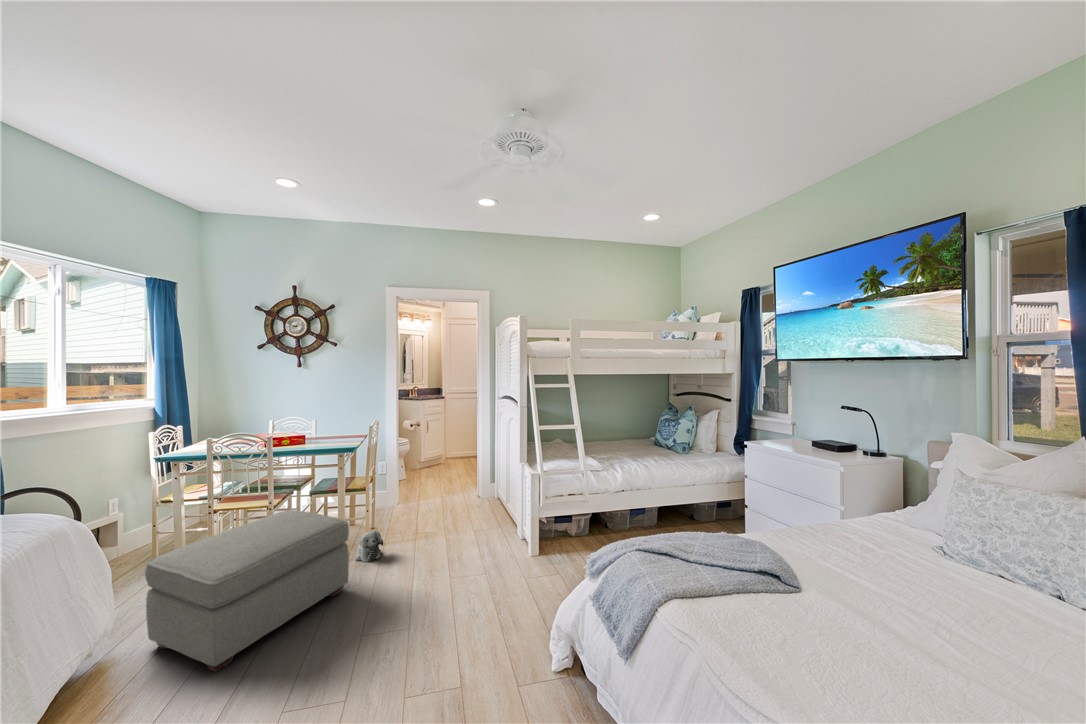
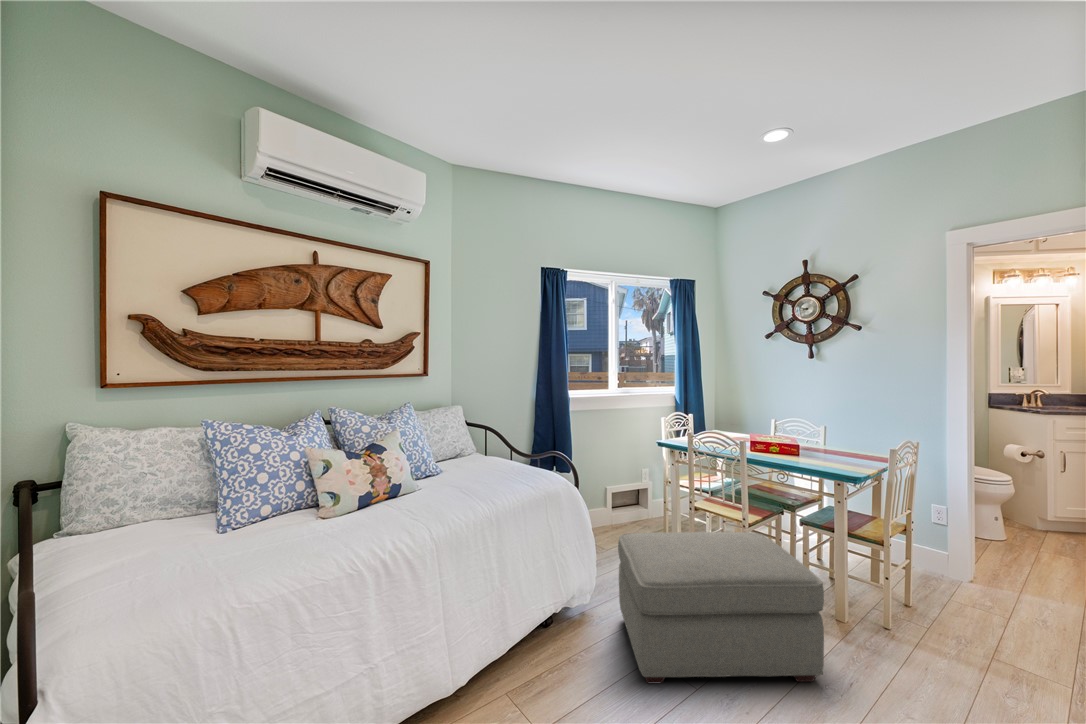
plush toy: present [356,531,383,562] -> none [854,613,905,666]

